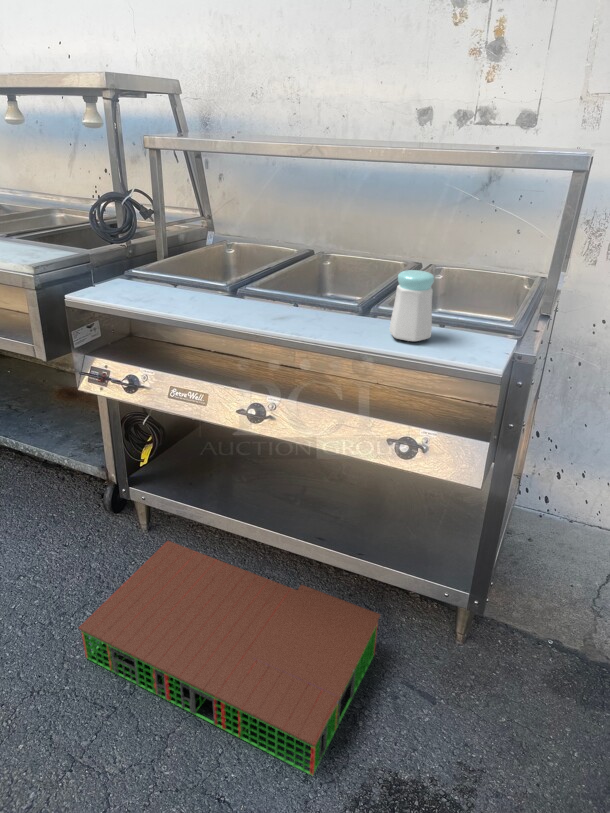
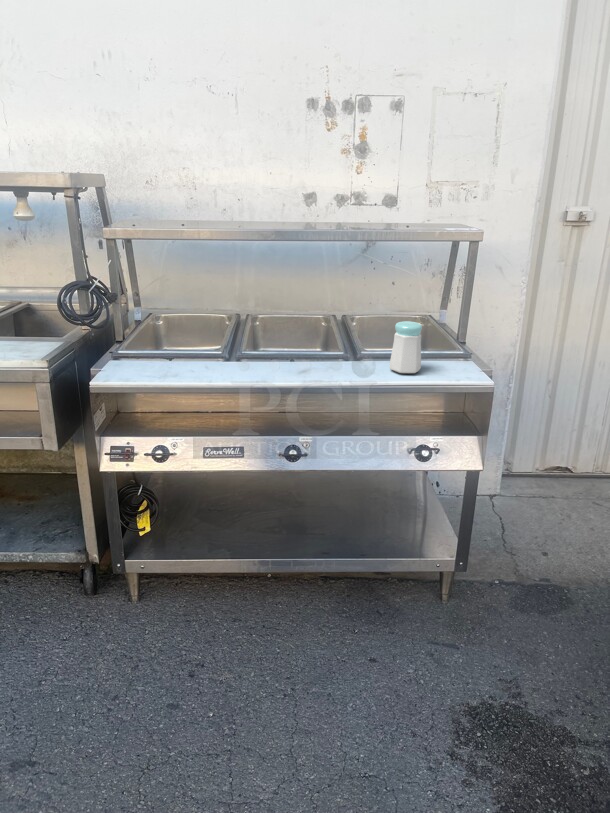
storage bin: present [79,541,380,775] -> none [168,592,422,725]

